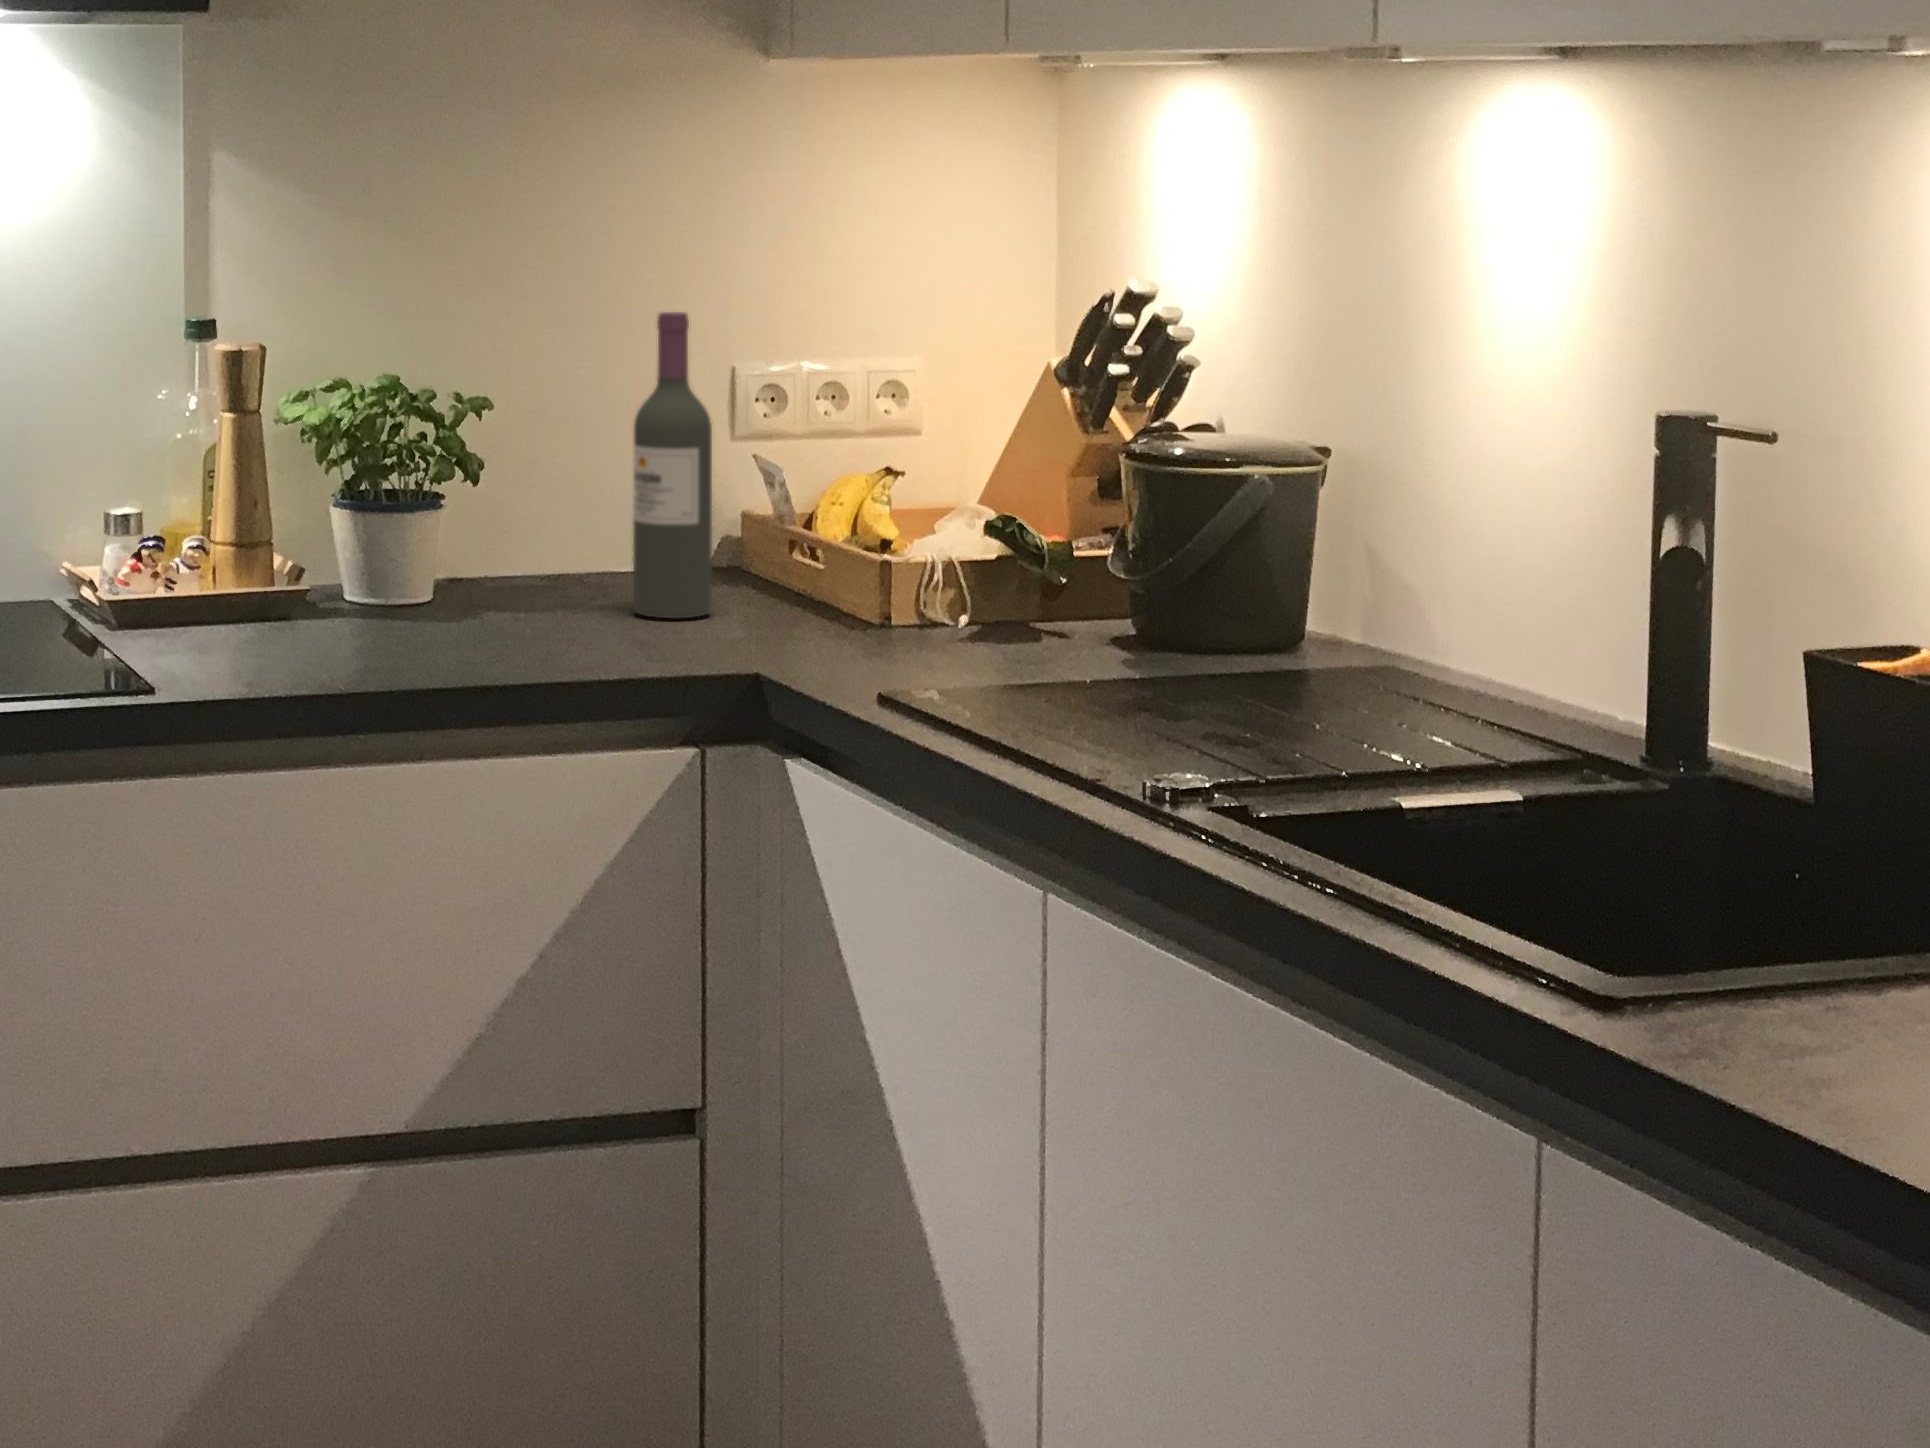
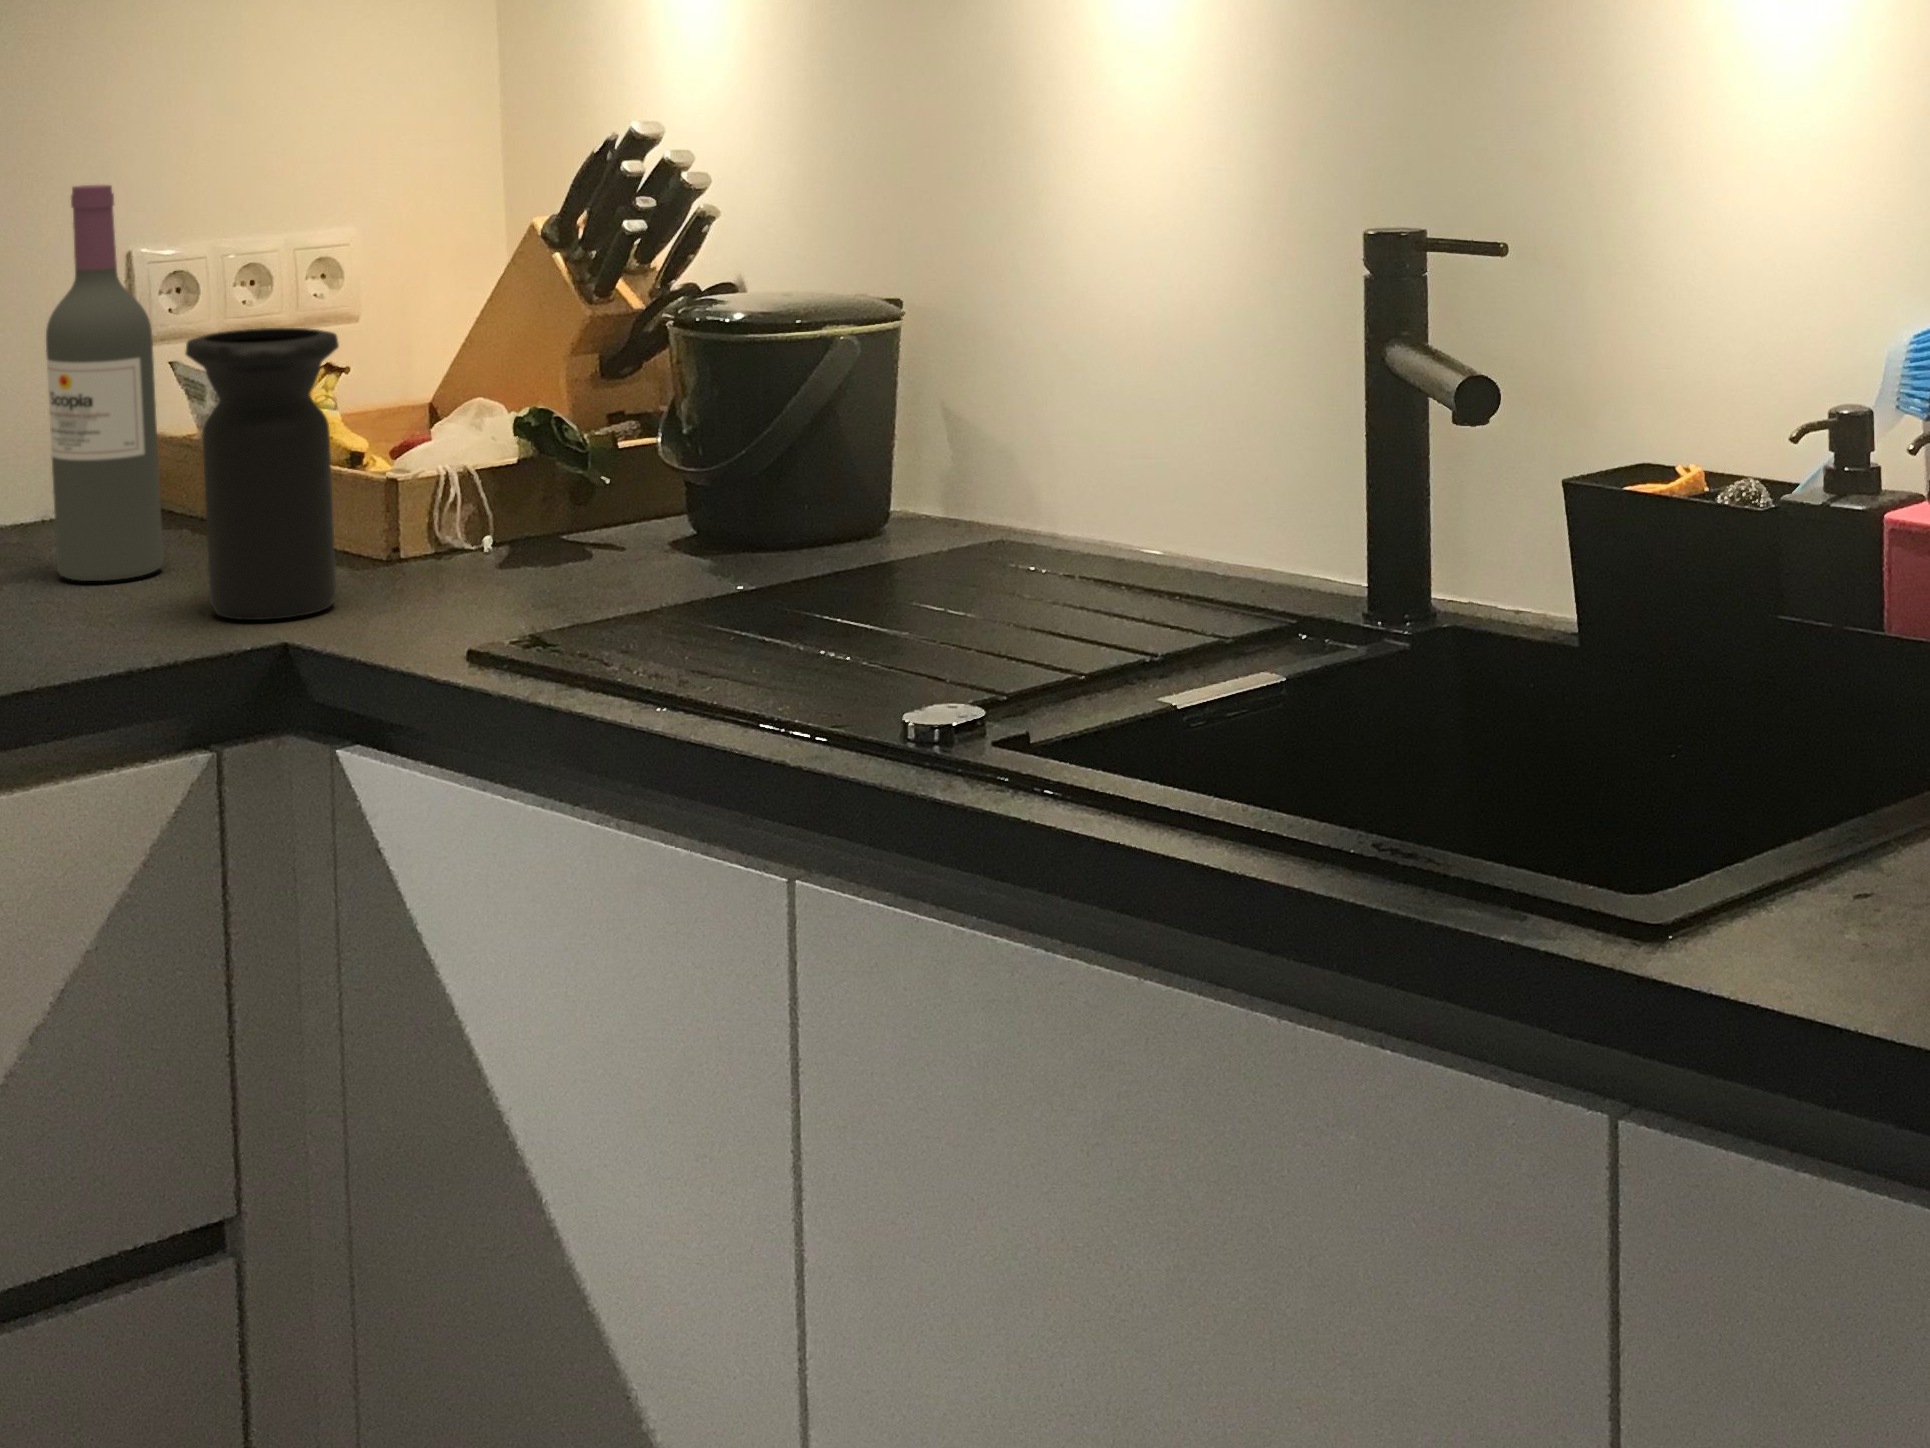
vase: none [710,433,826,657] -> present [186,328,339,620]

